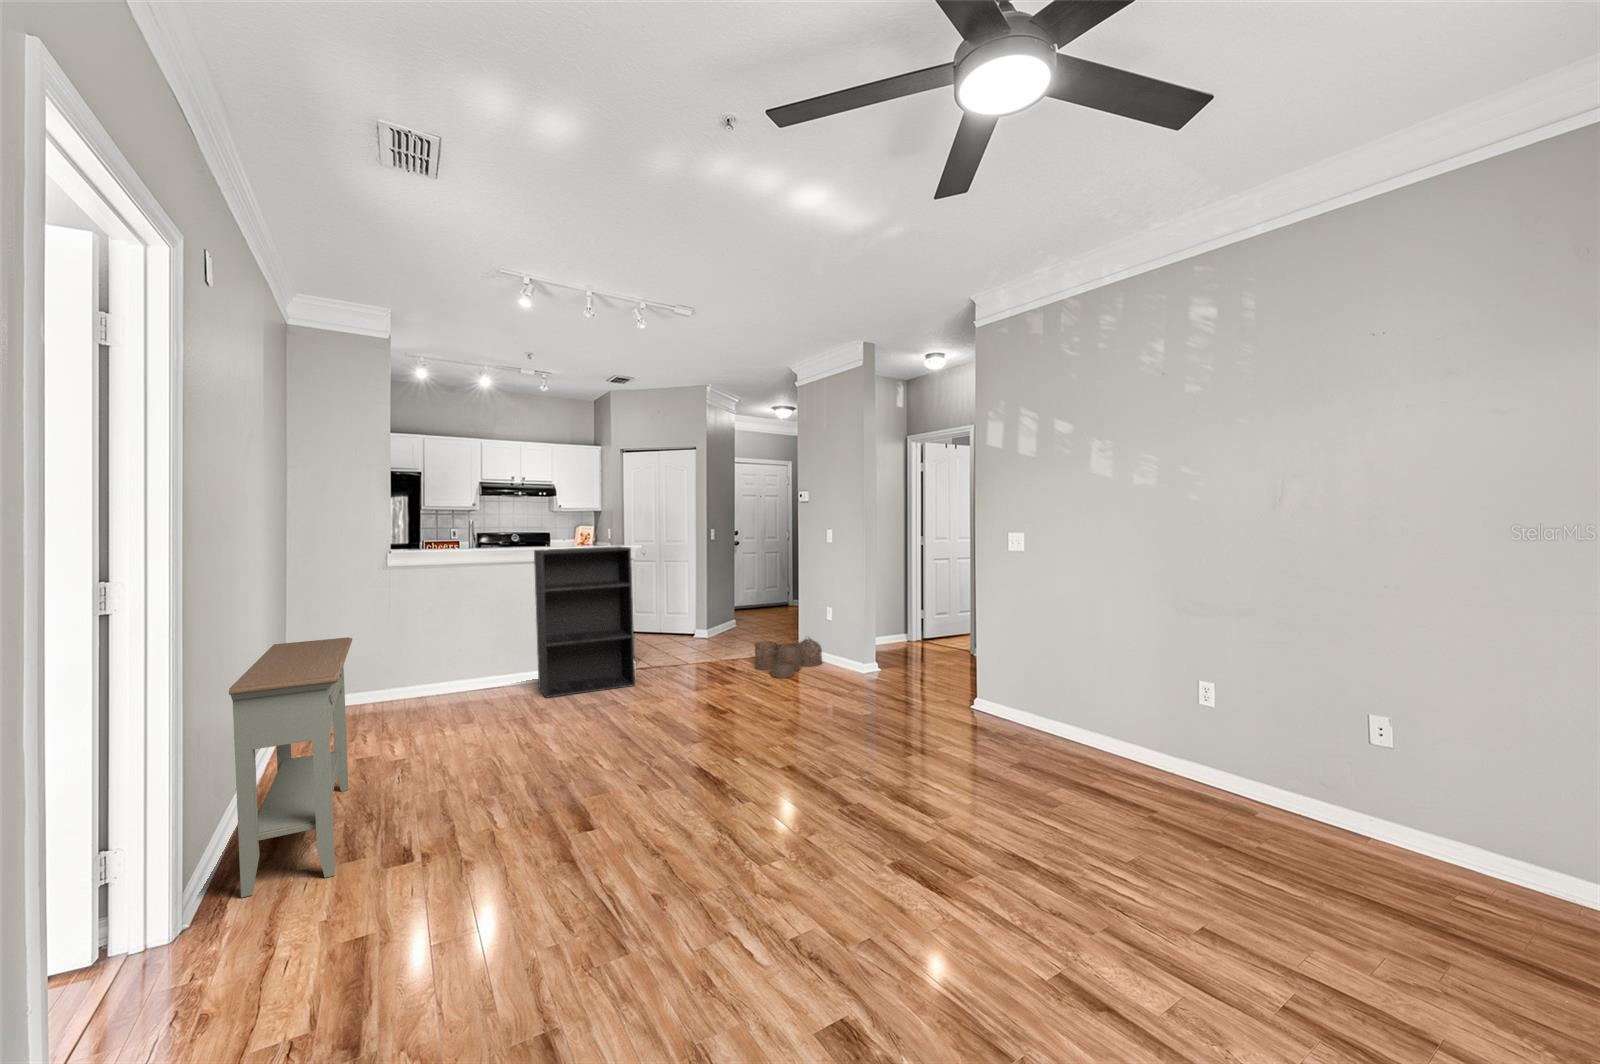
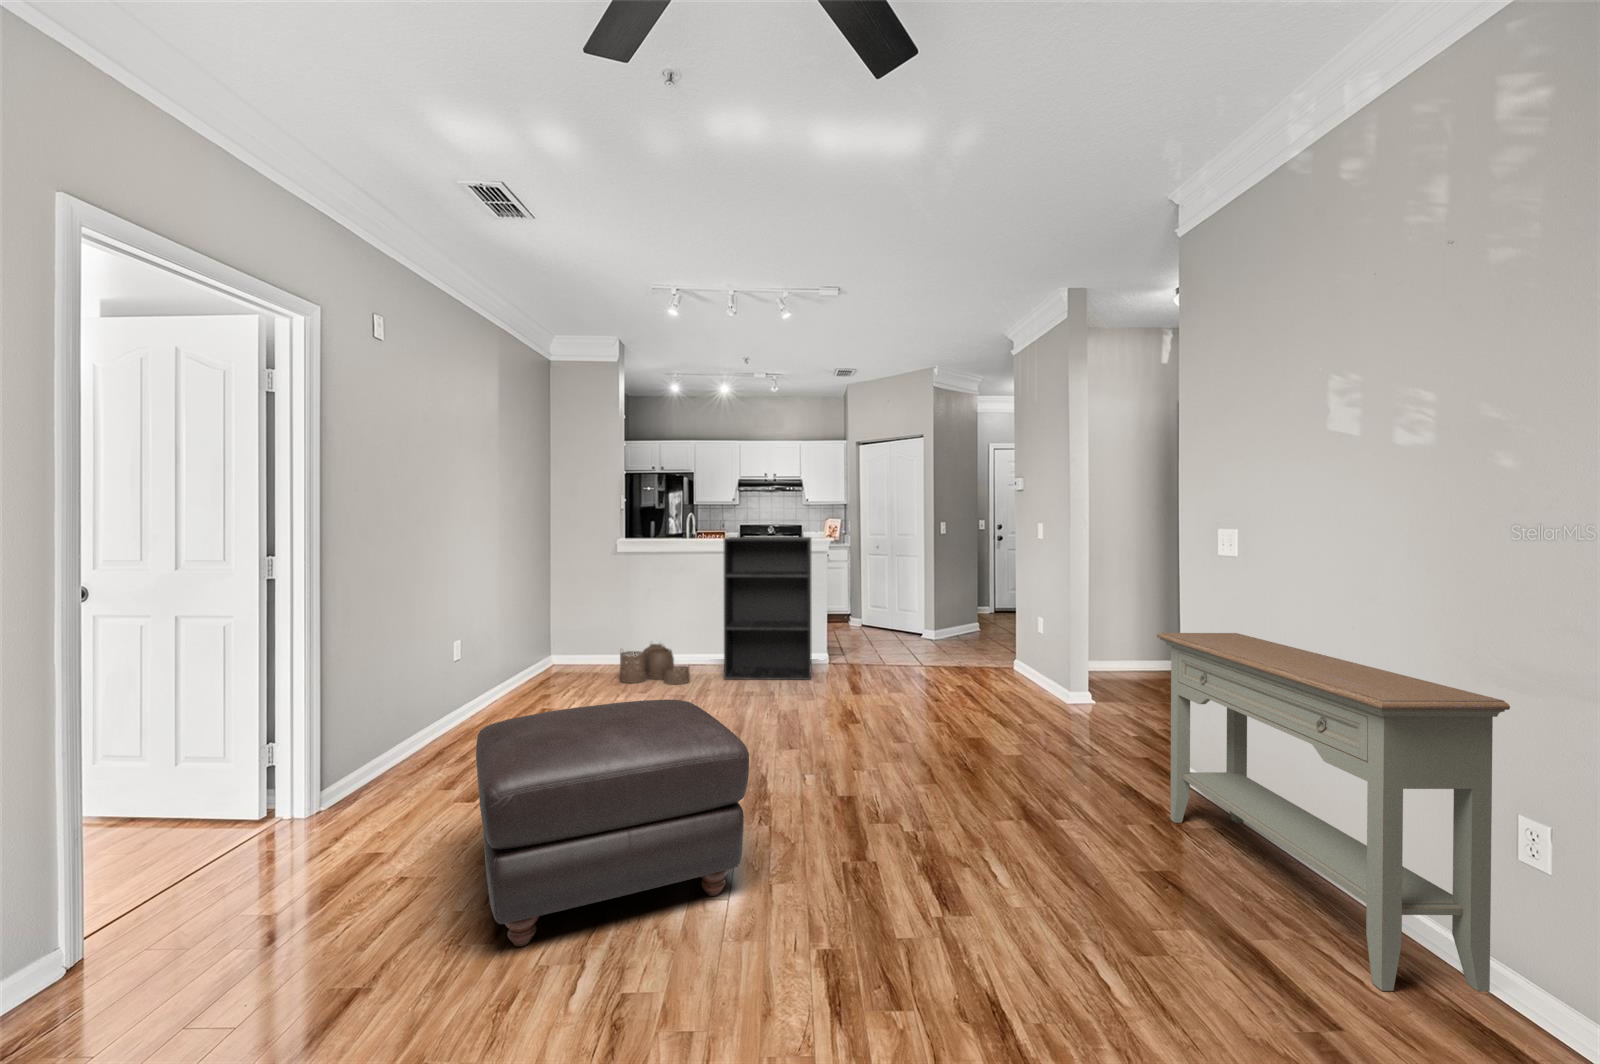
console table: present [229,637,352,898] -> present [1157,633,1510,991]
woven basket: present [755,638,822,678] -> present [620,644,689,684]
ottoman: none [519,705,796,940] -> present [476,699,749,946]

